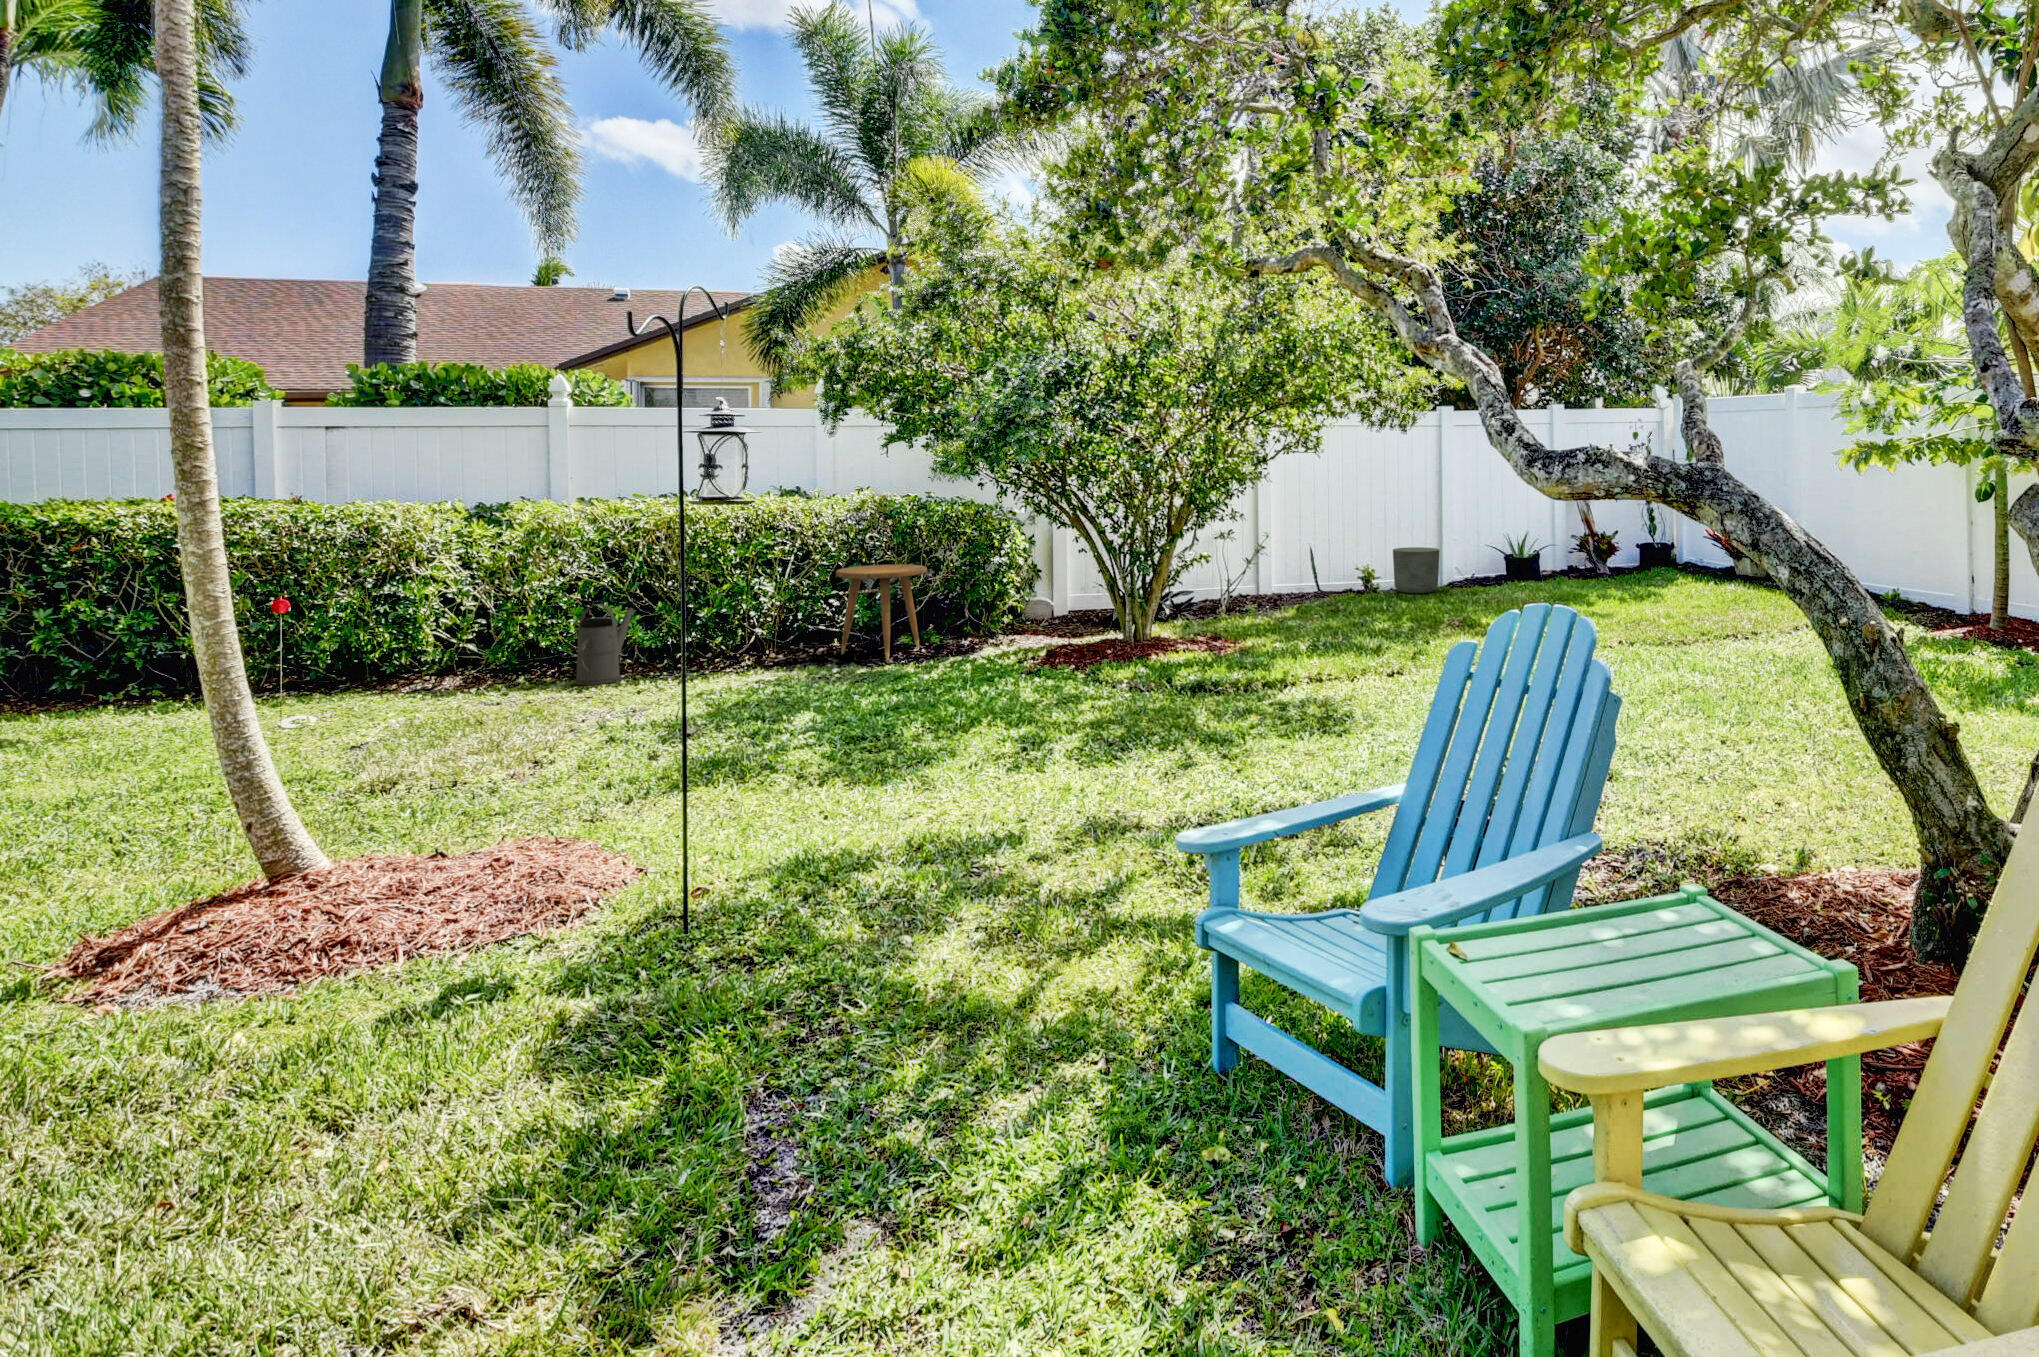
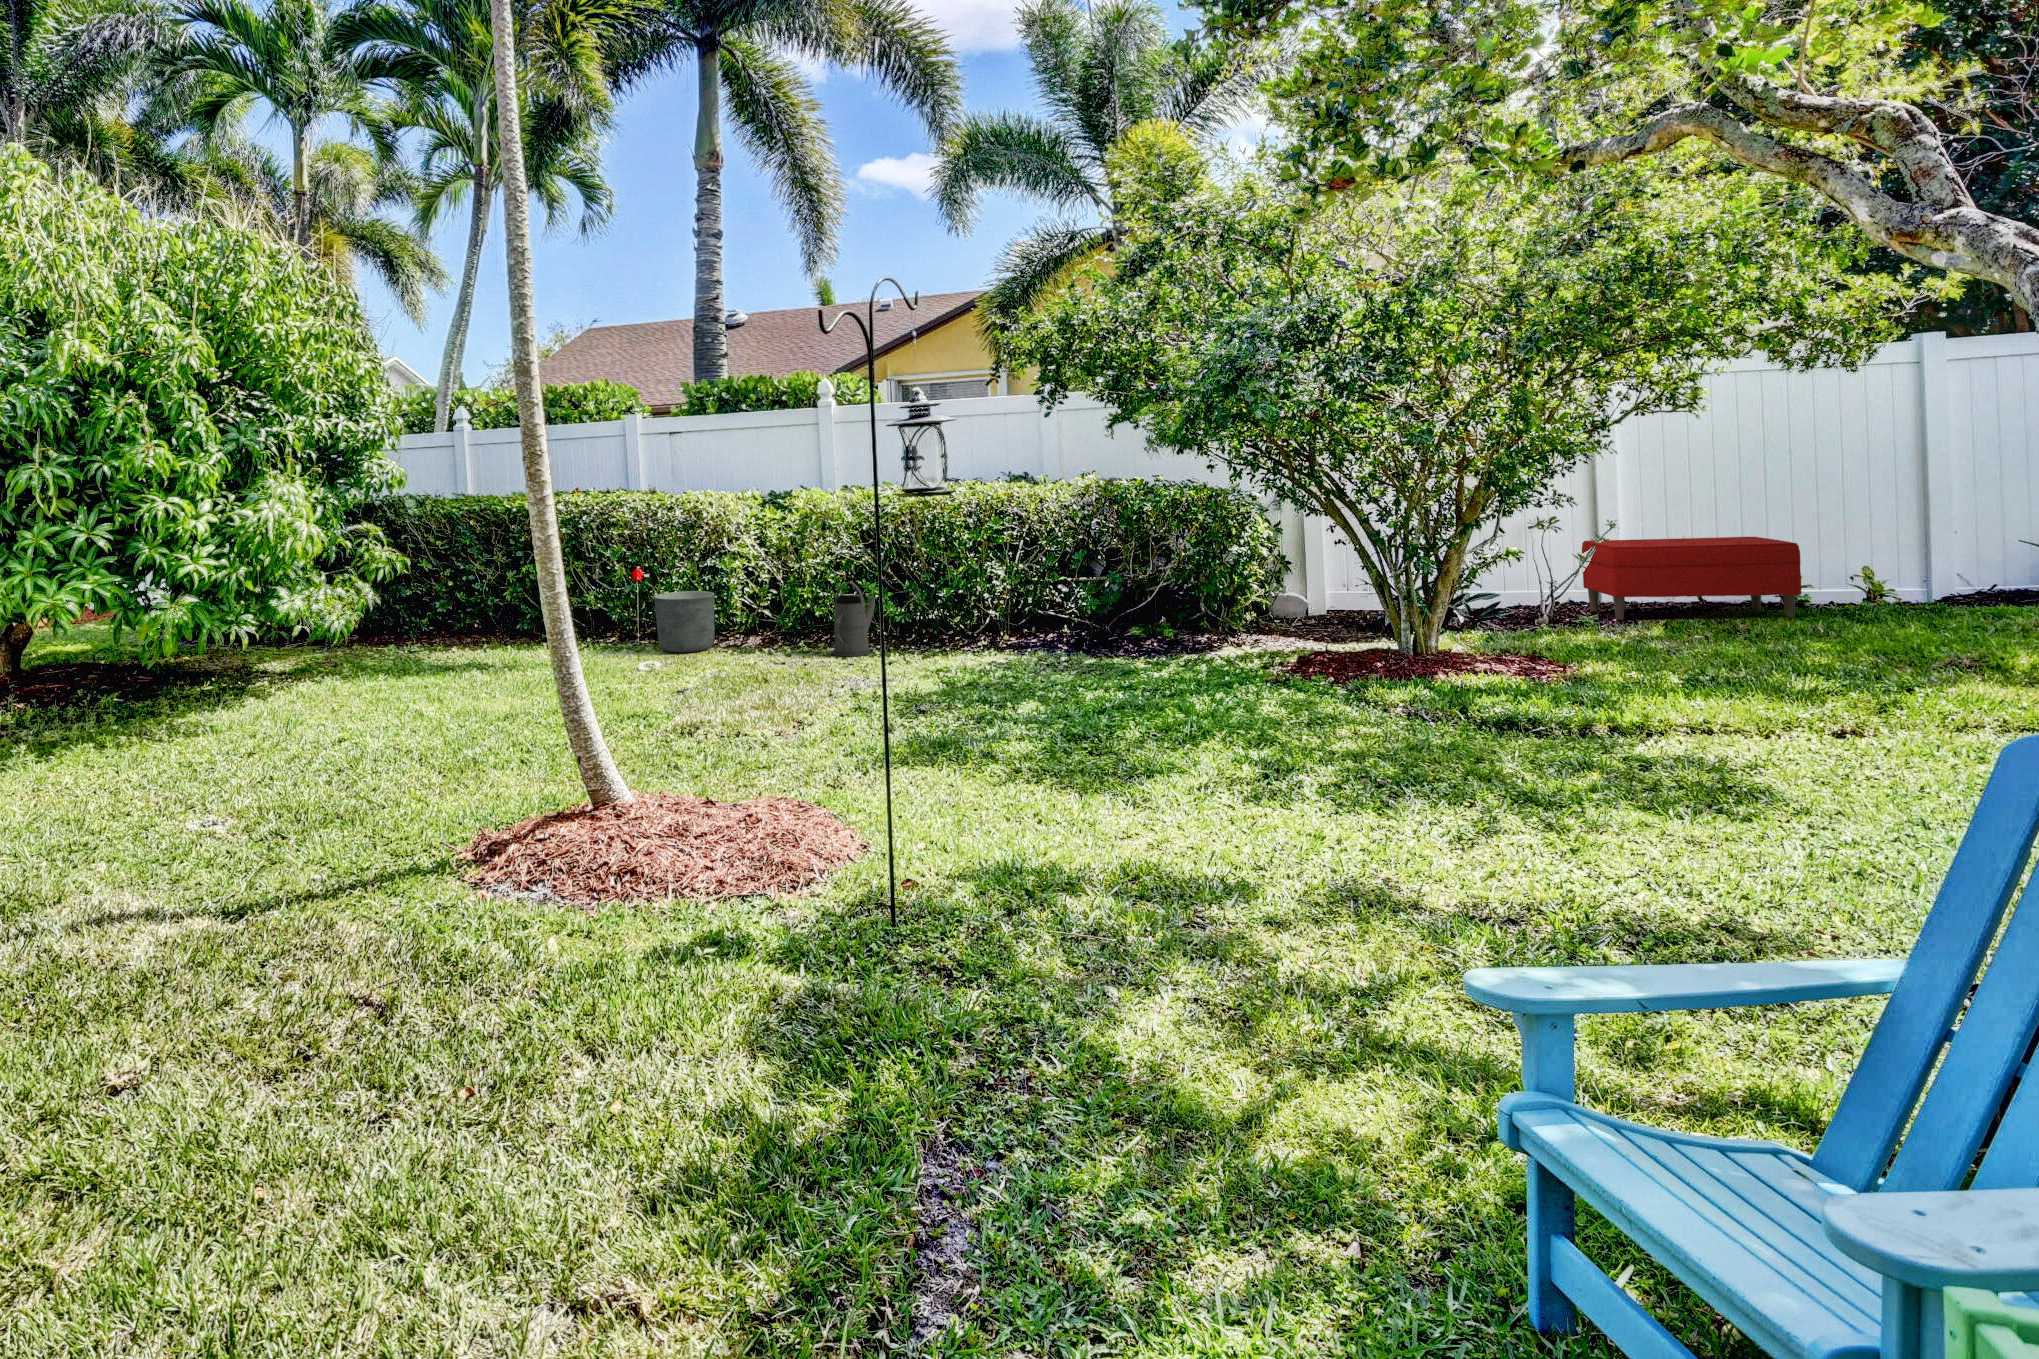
bench: none [1245,545,1368,607] -> present [1582,537,1801,620]
planter: present [1393,547,1440,593] -> present [654,591,715,653]
side table: present [836,564,927,661] -> none [1059,552,1154,655]

